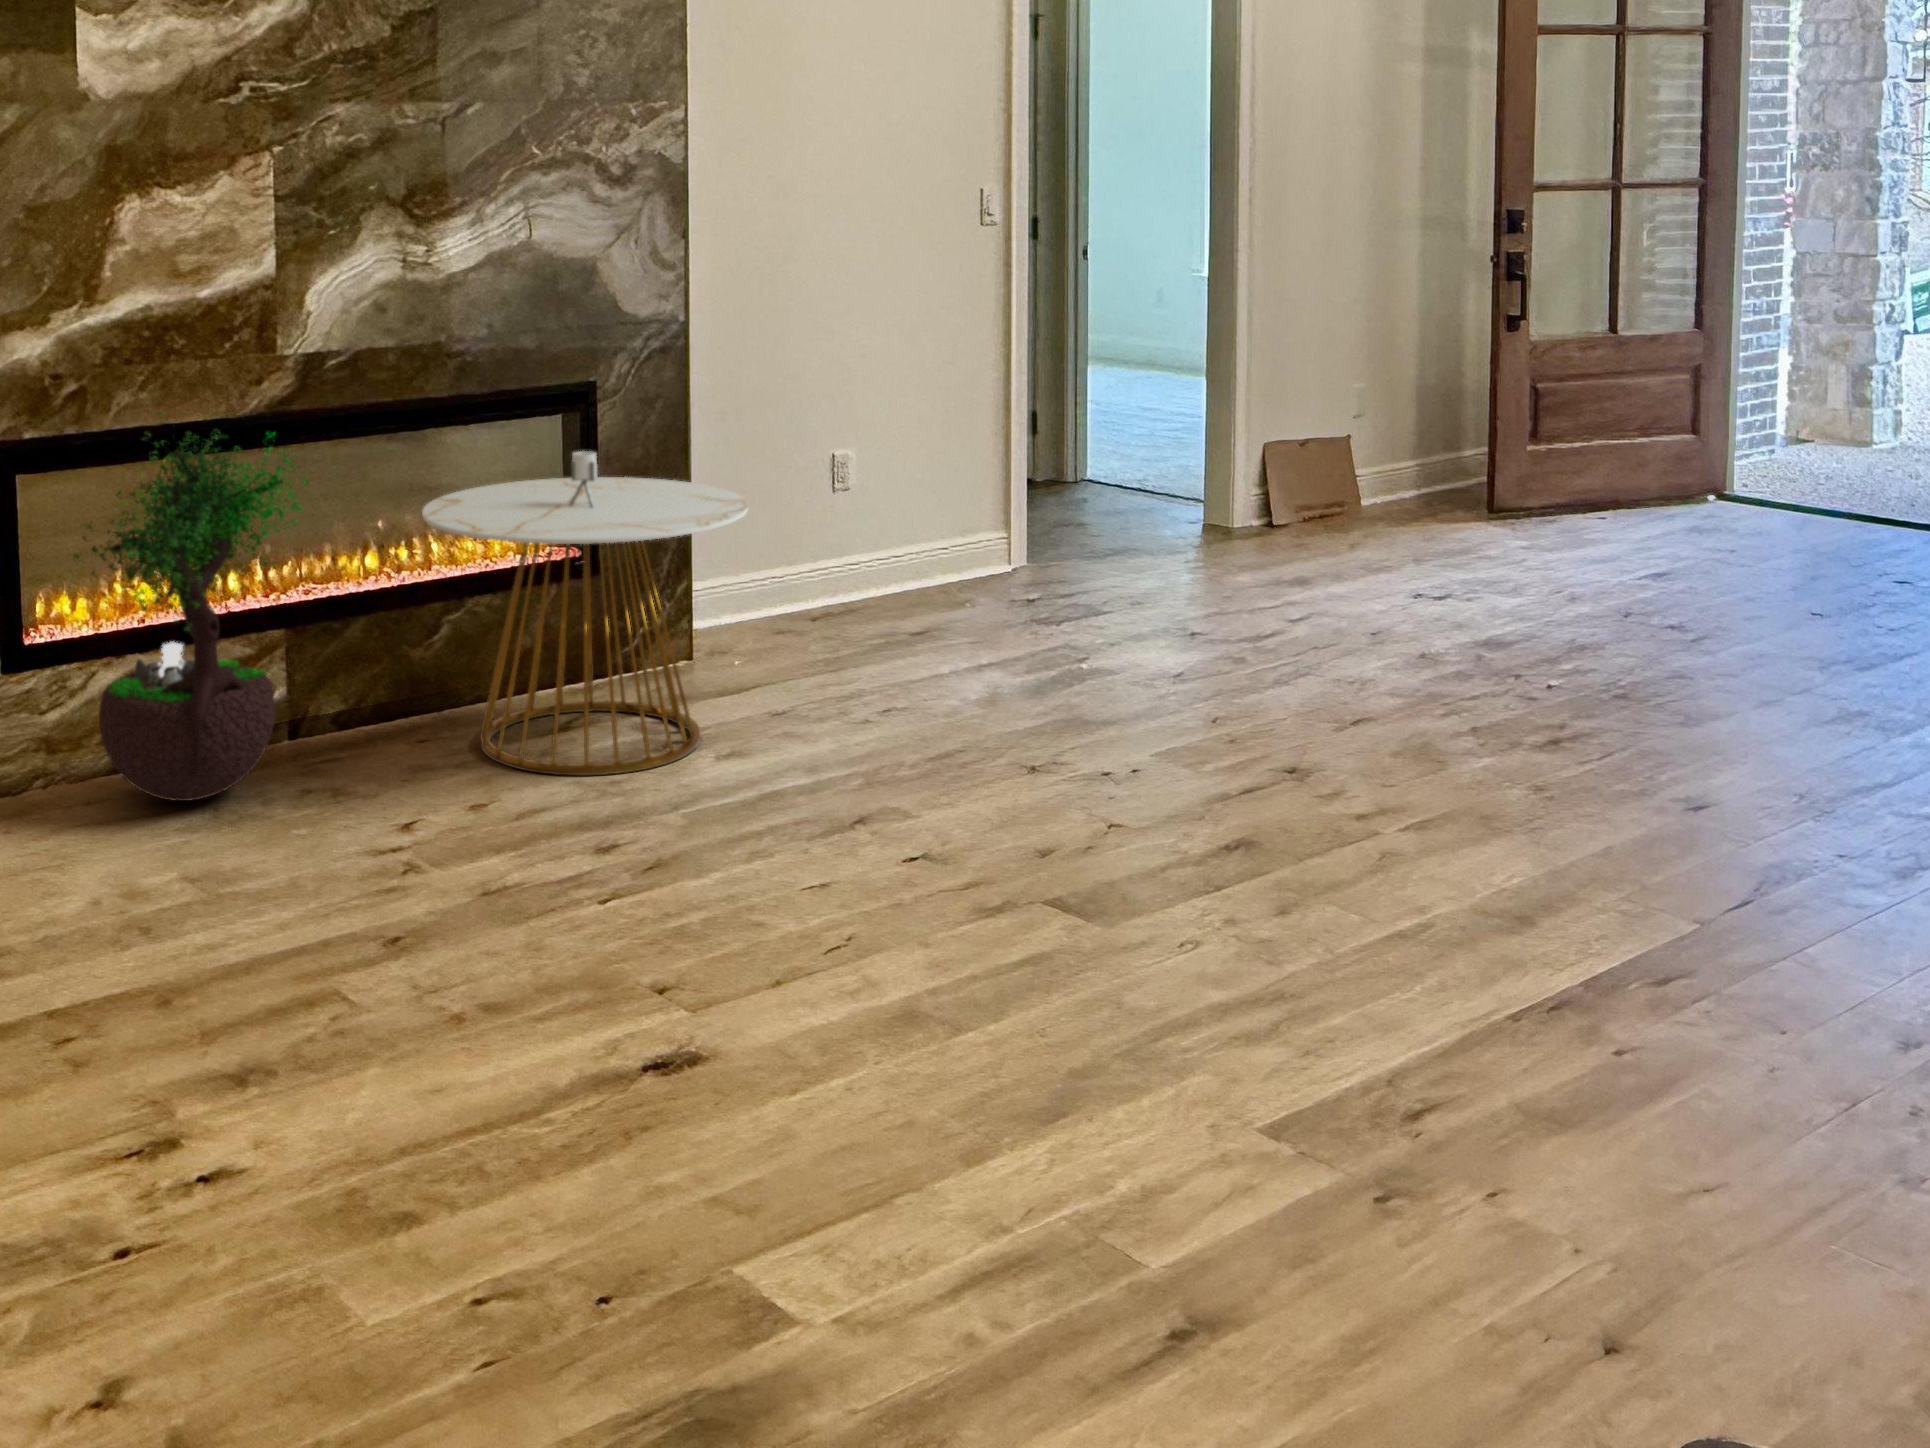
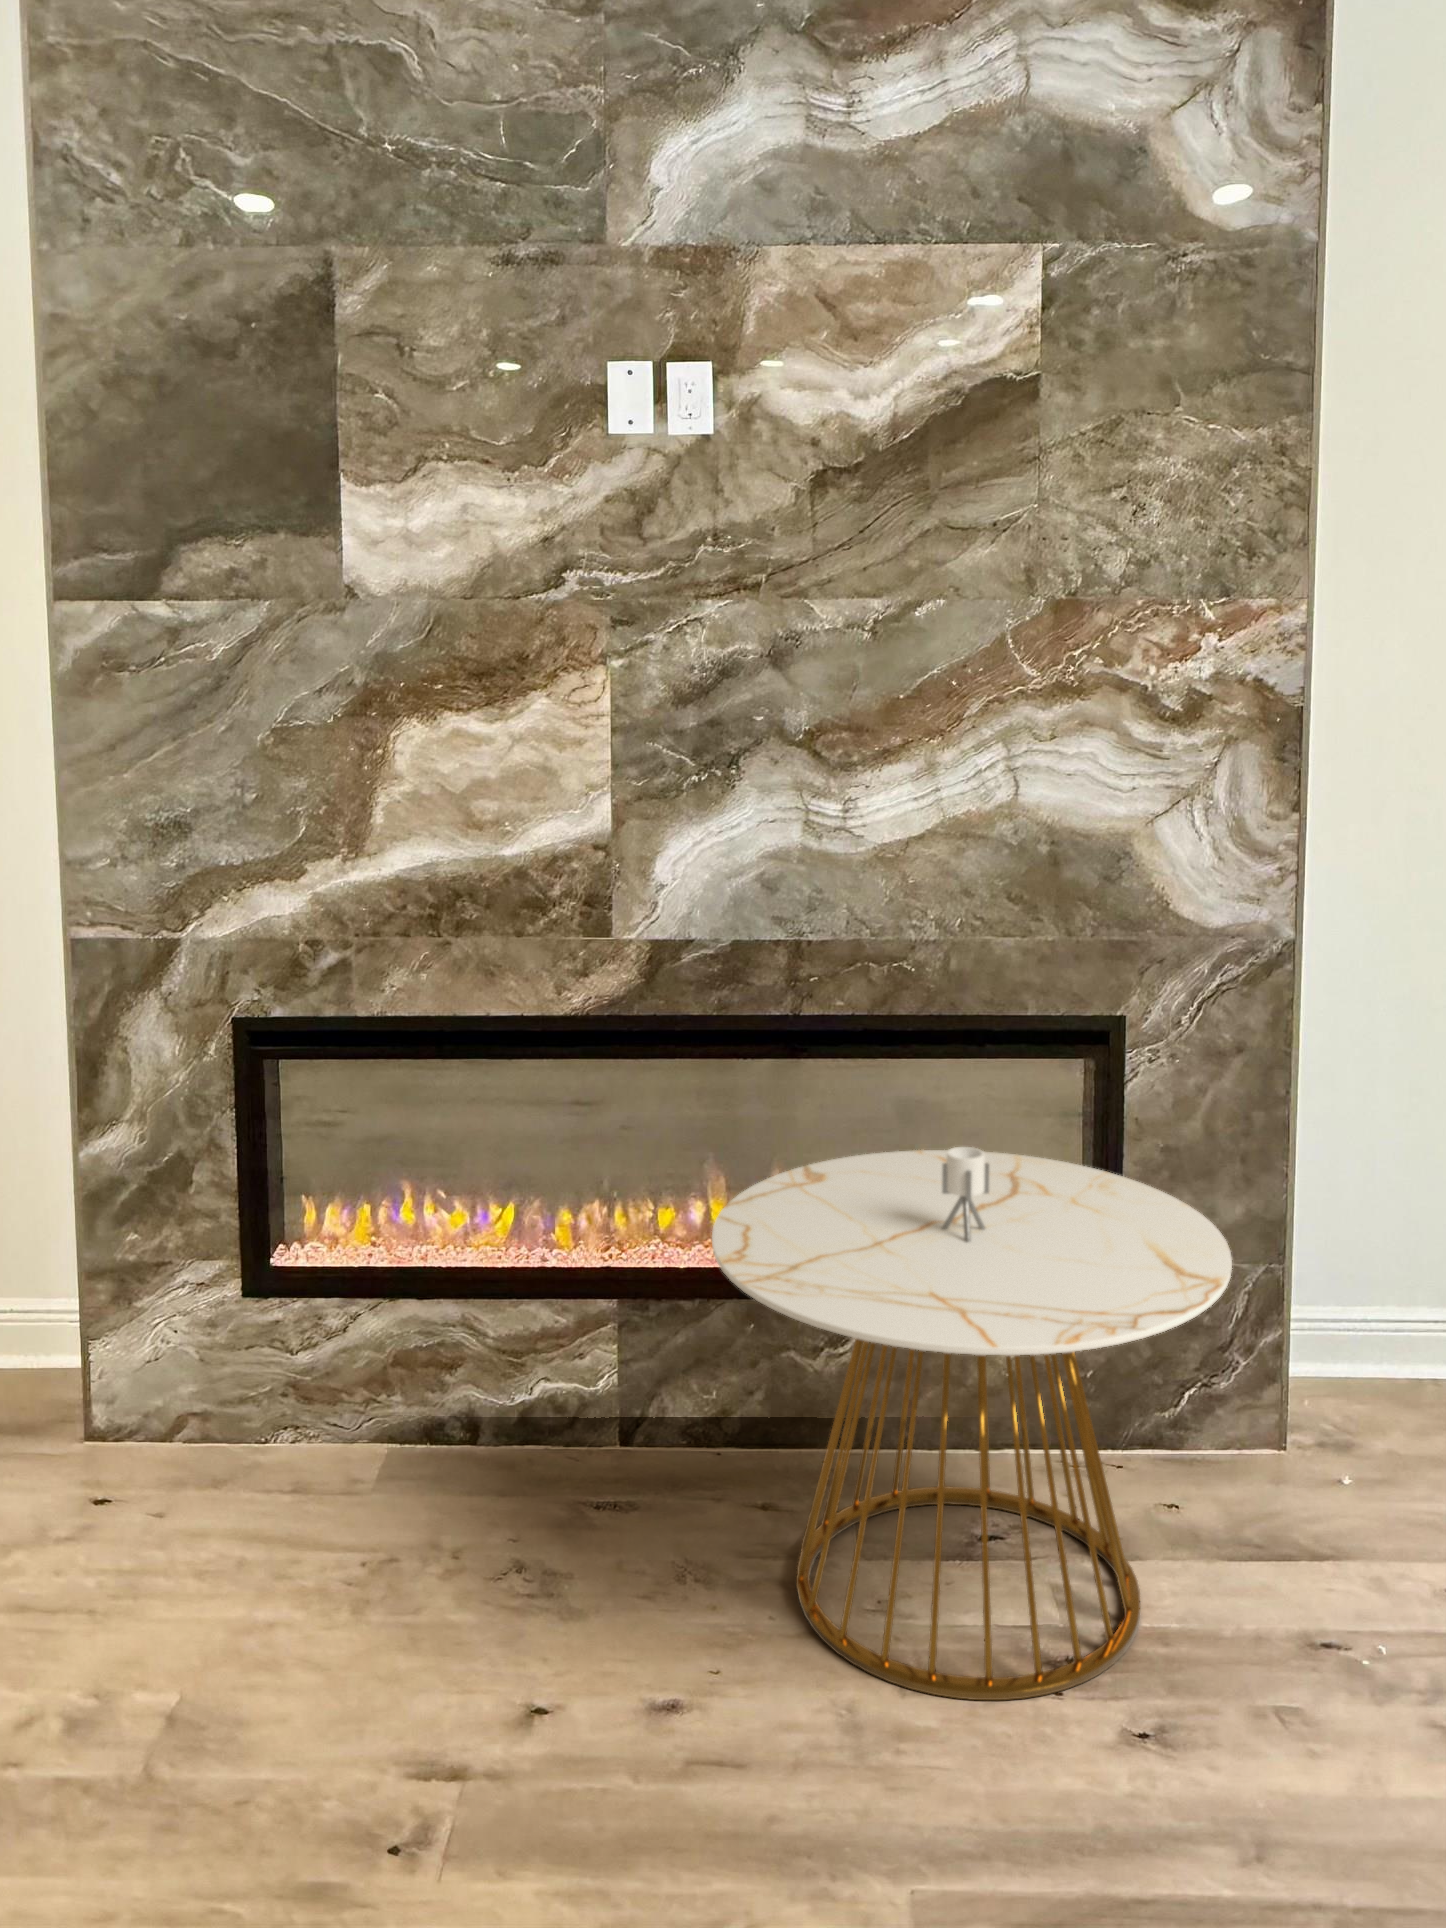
potted tree: present [74,413,308,801] -> none [184,1021,517,1535]

